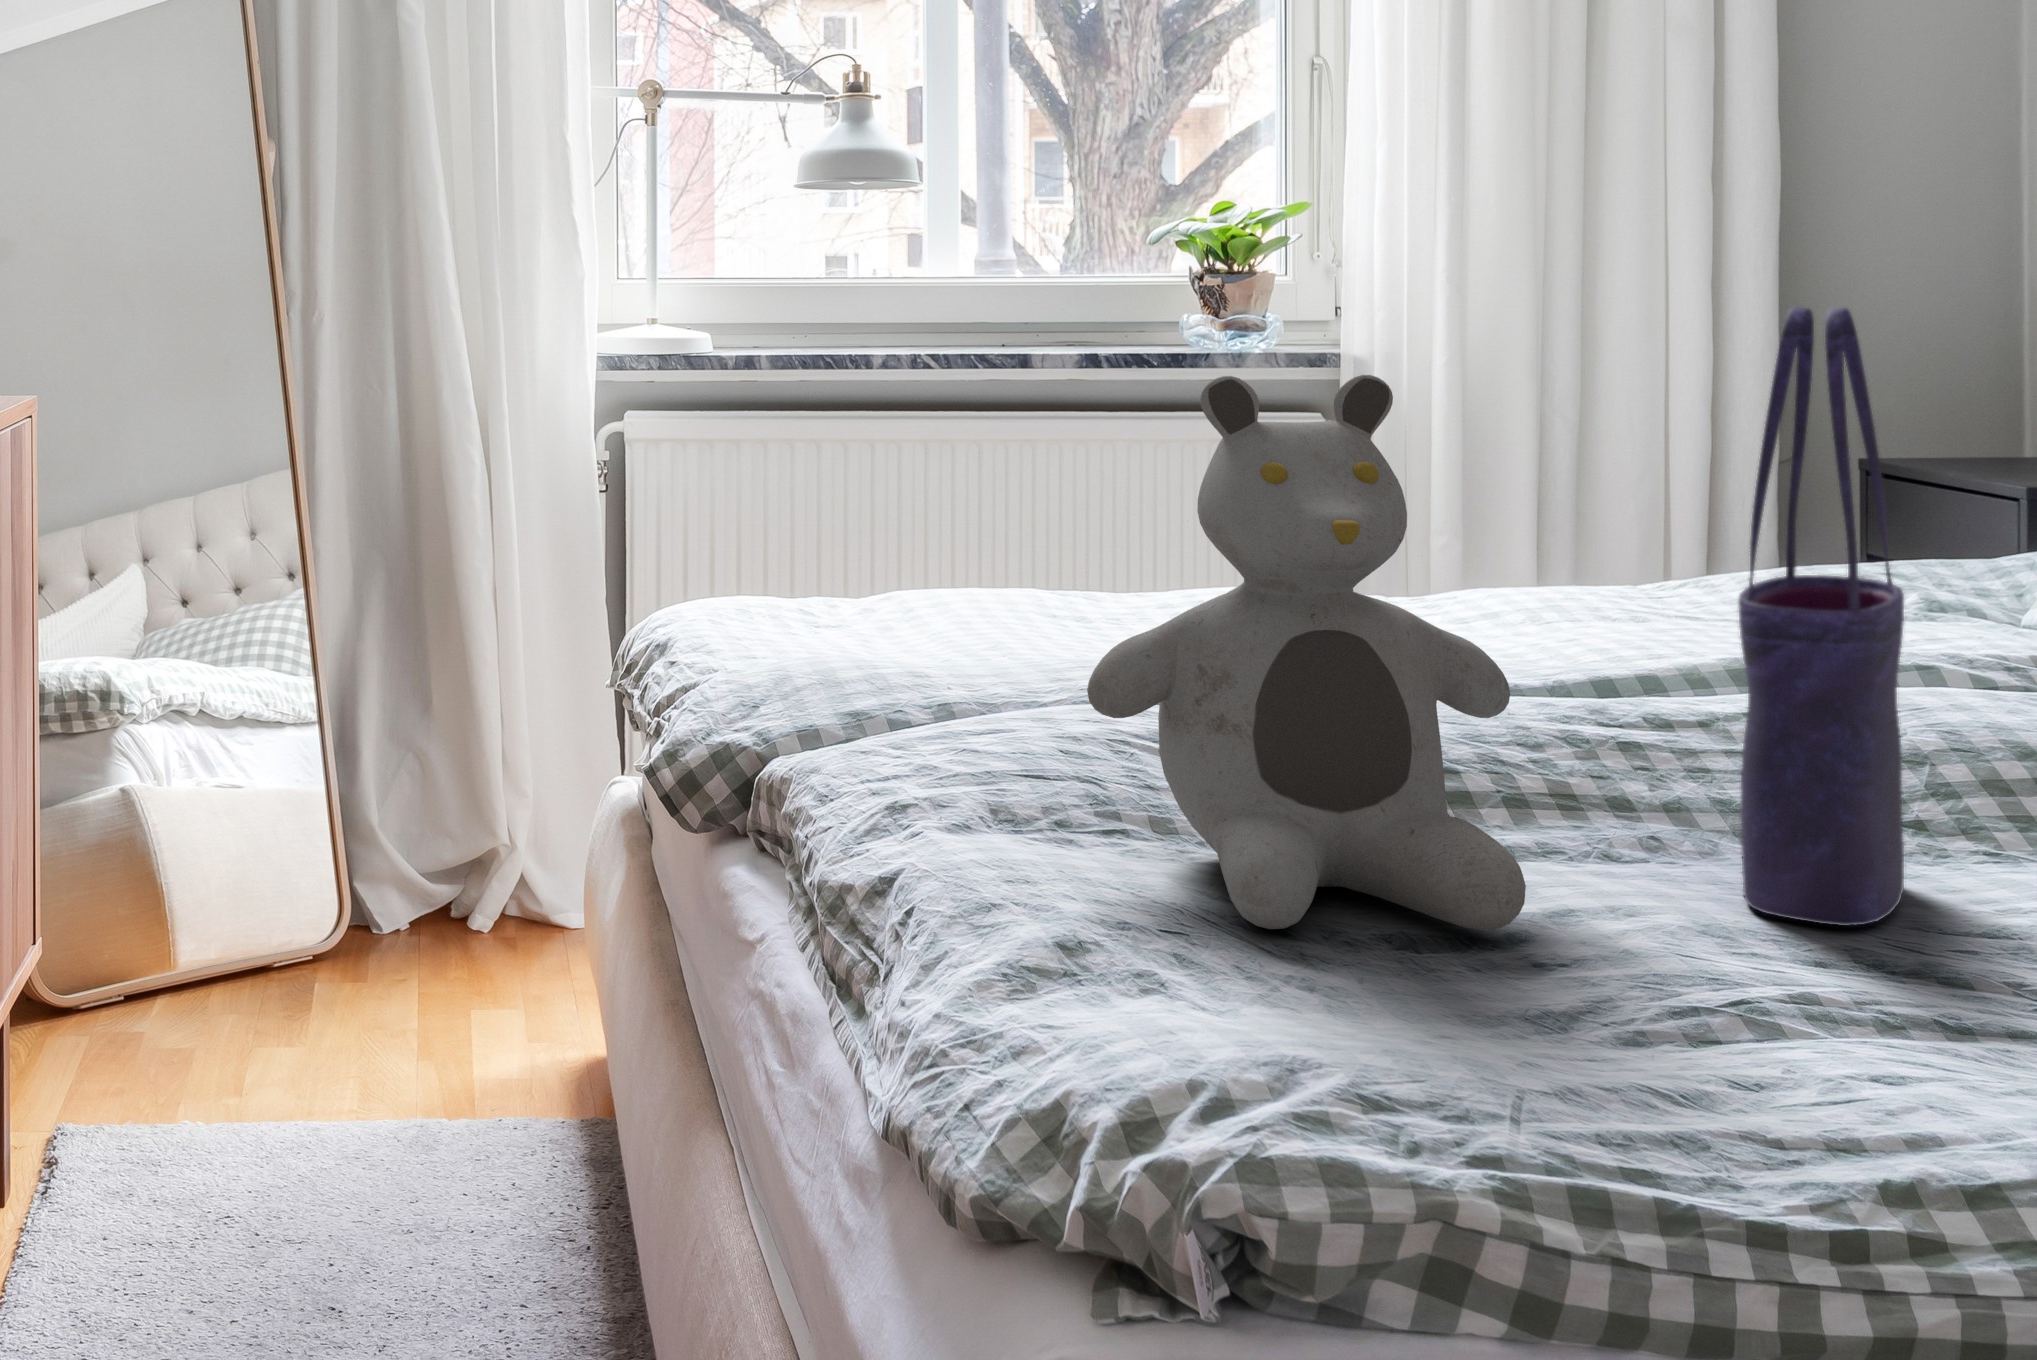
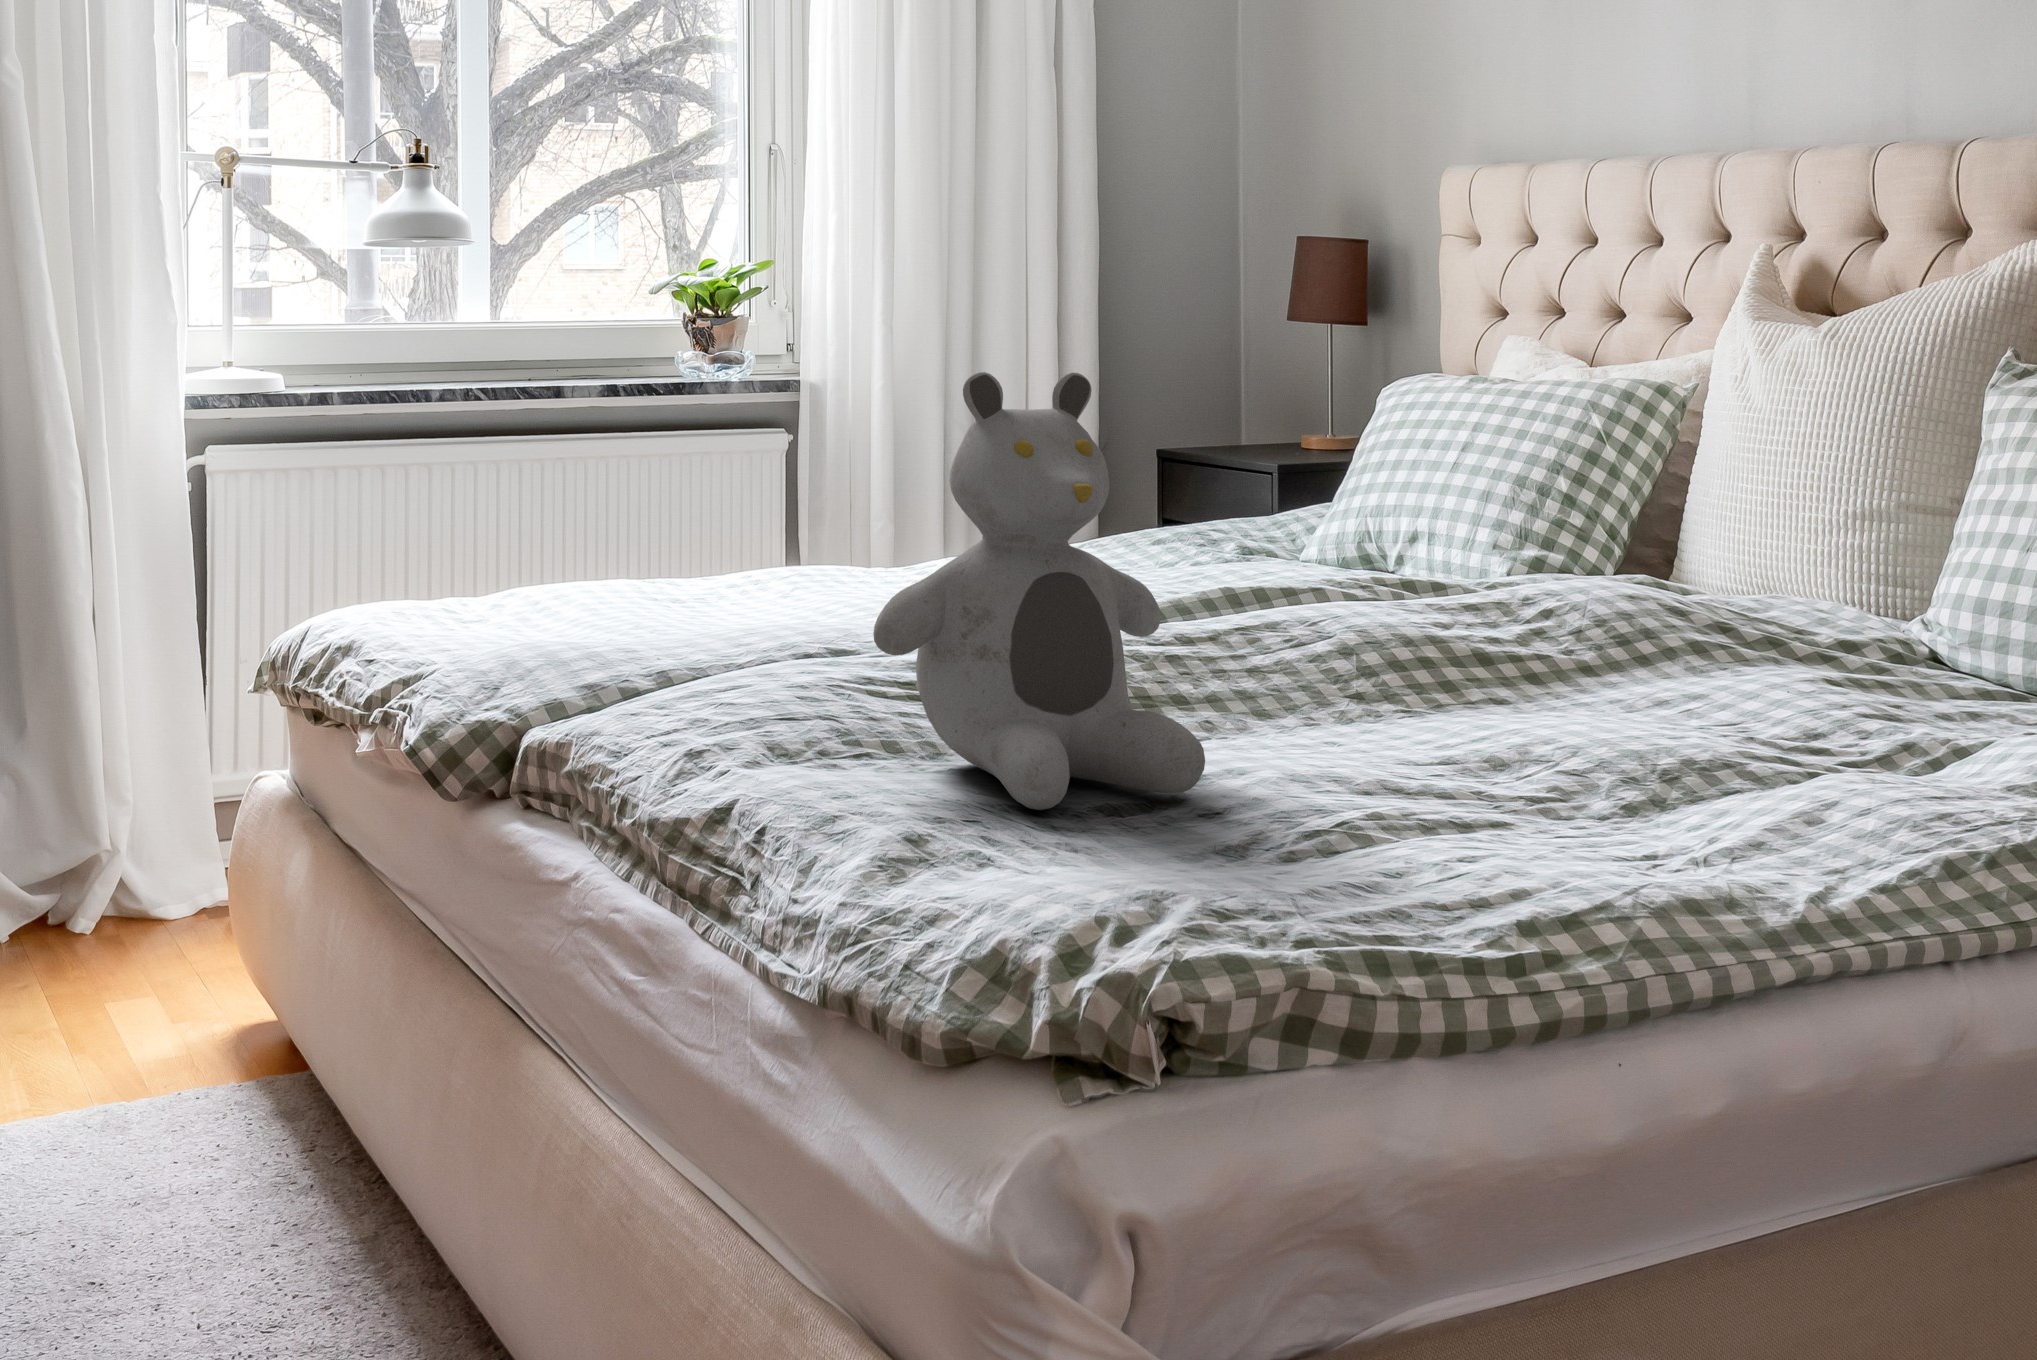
tote bag: present [1738,307,1904,926] -> none [1293,328,1390,767]

